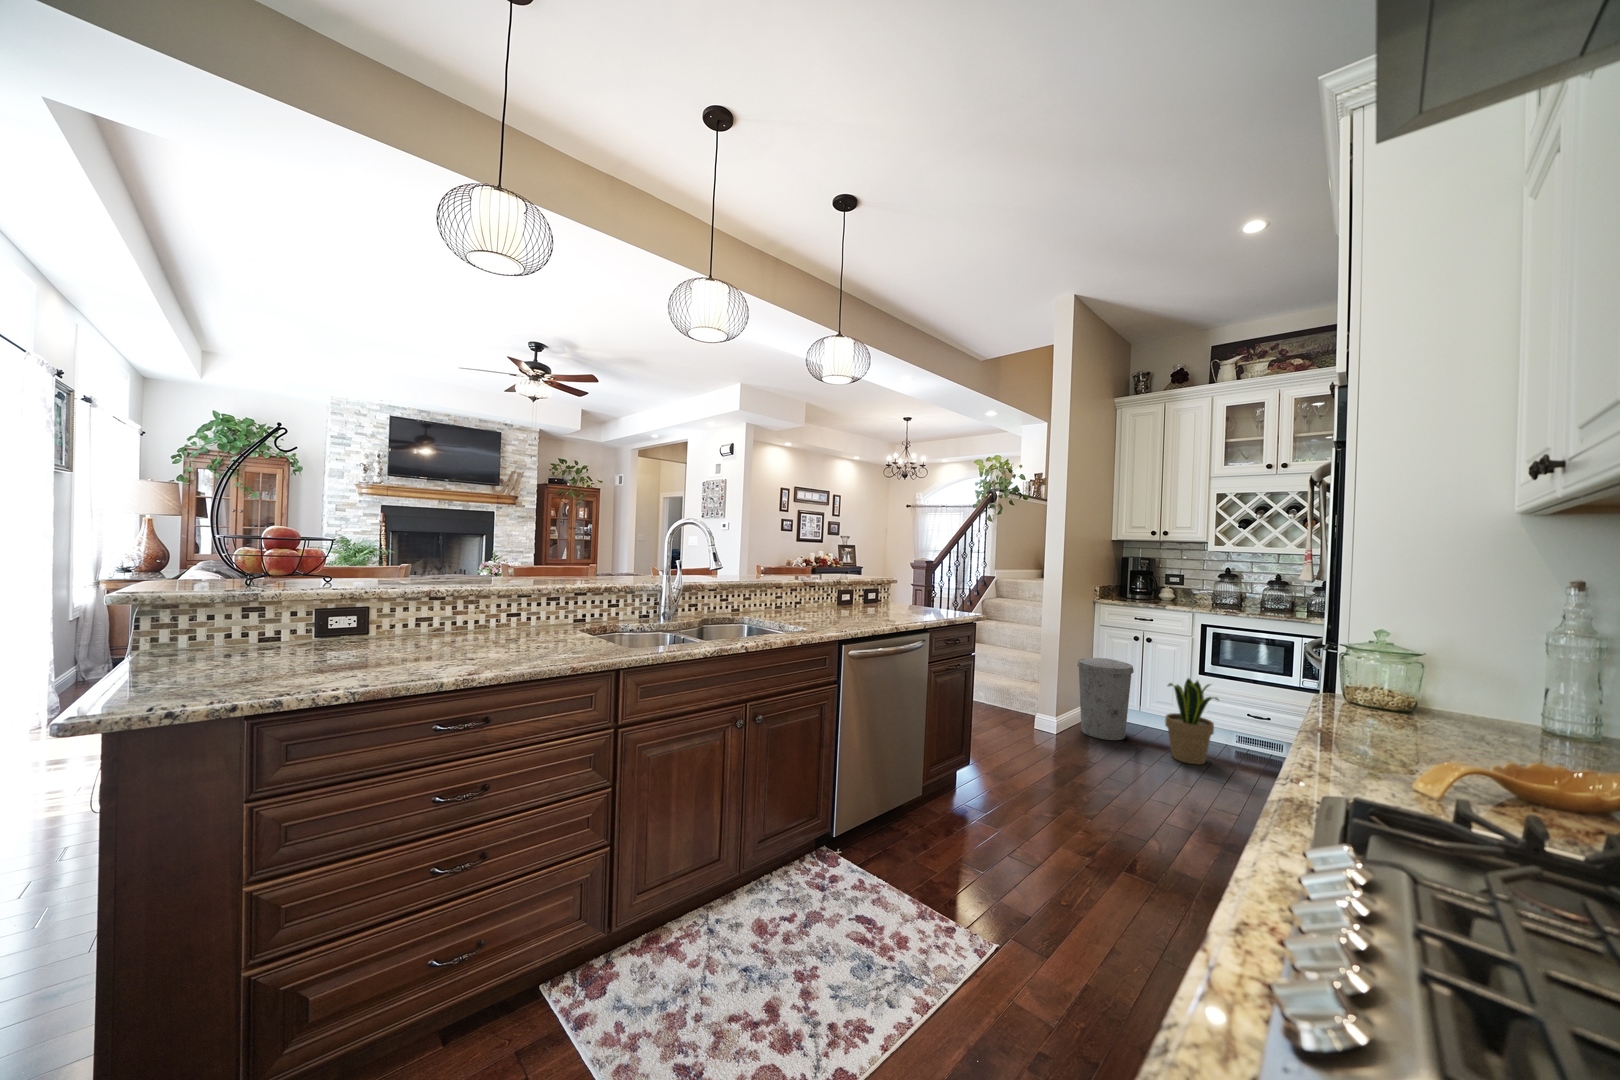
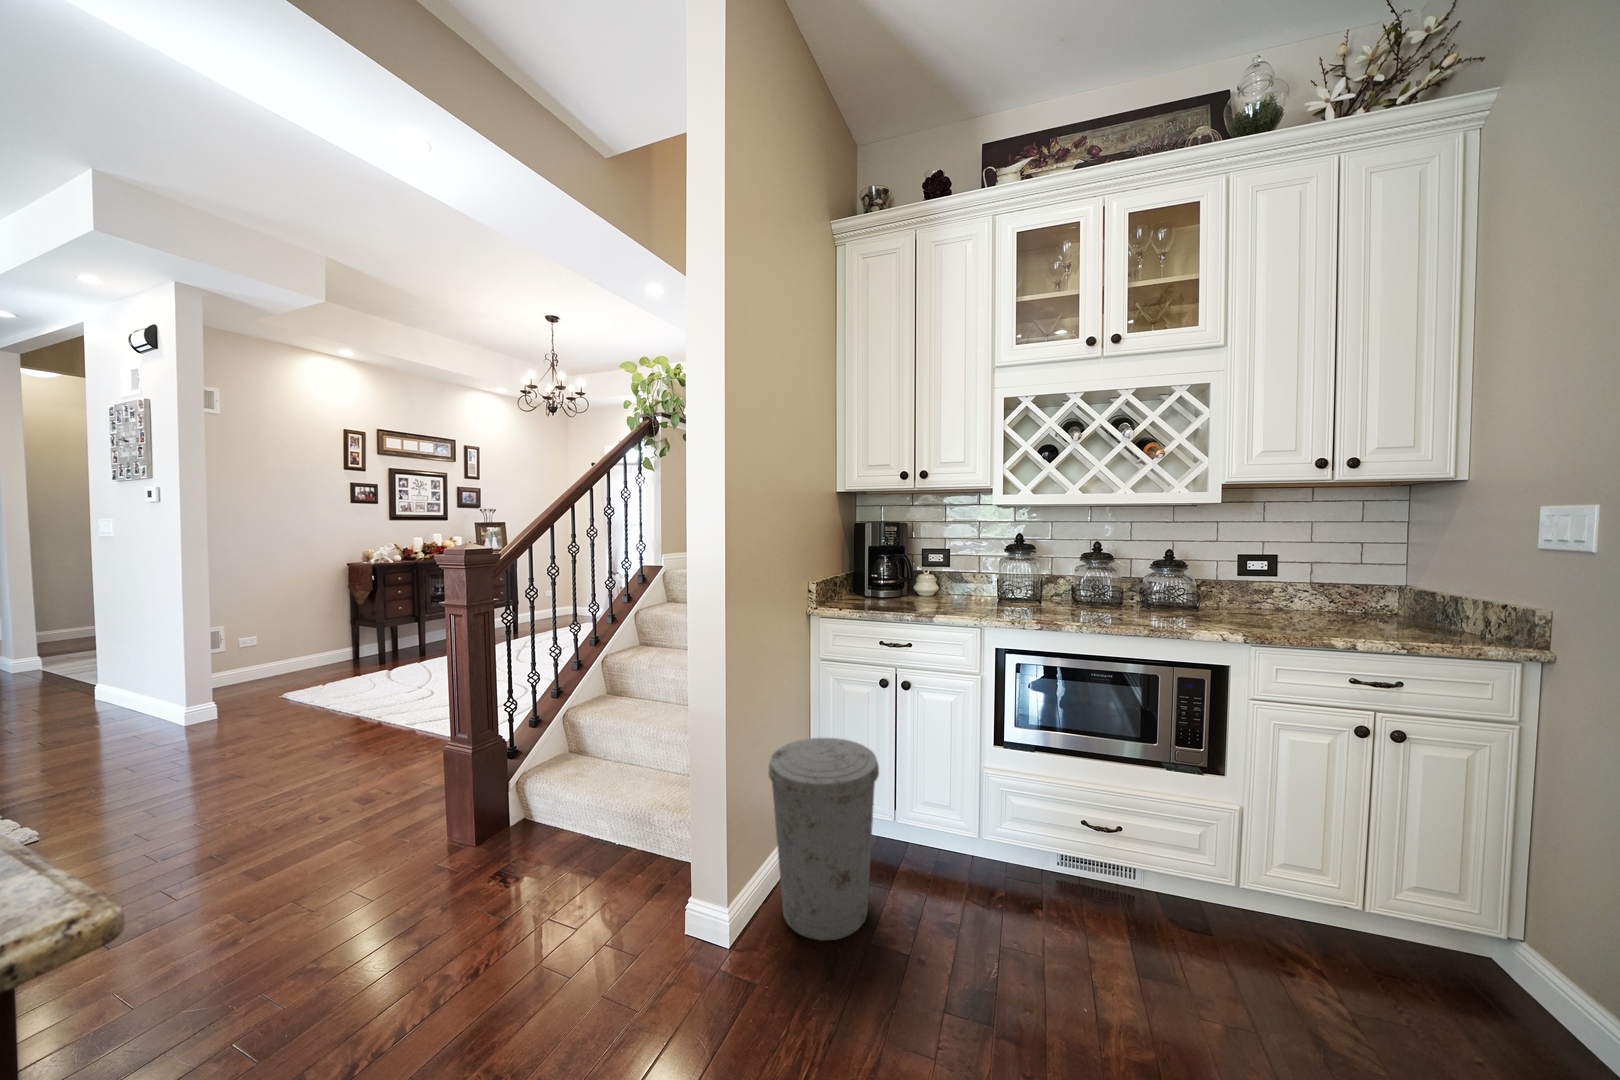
potted plant: present [1165,678,1219,764] -> none [946,794,1060,1010]

